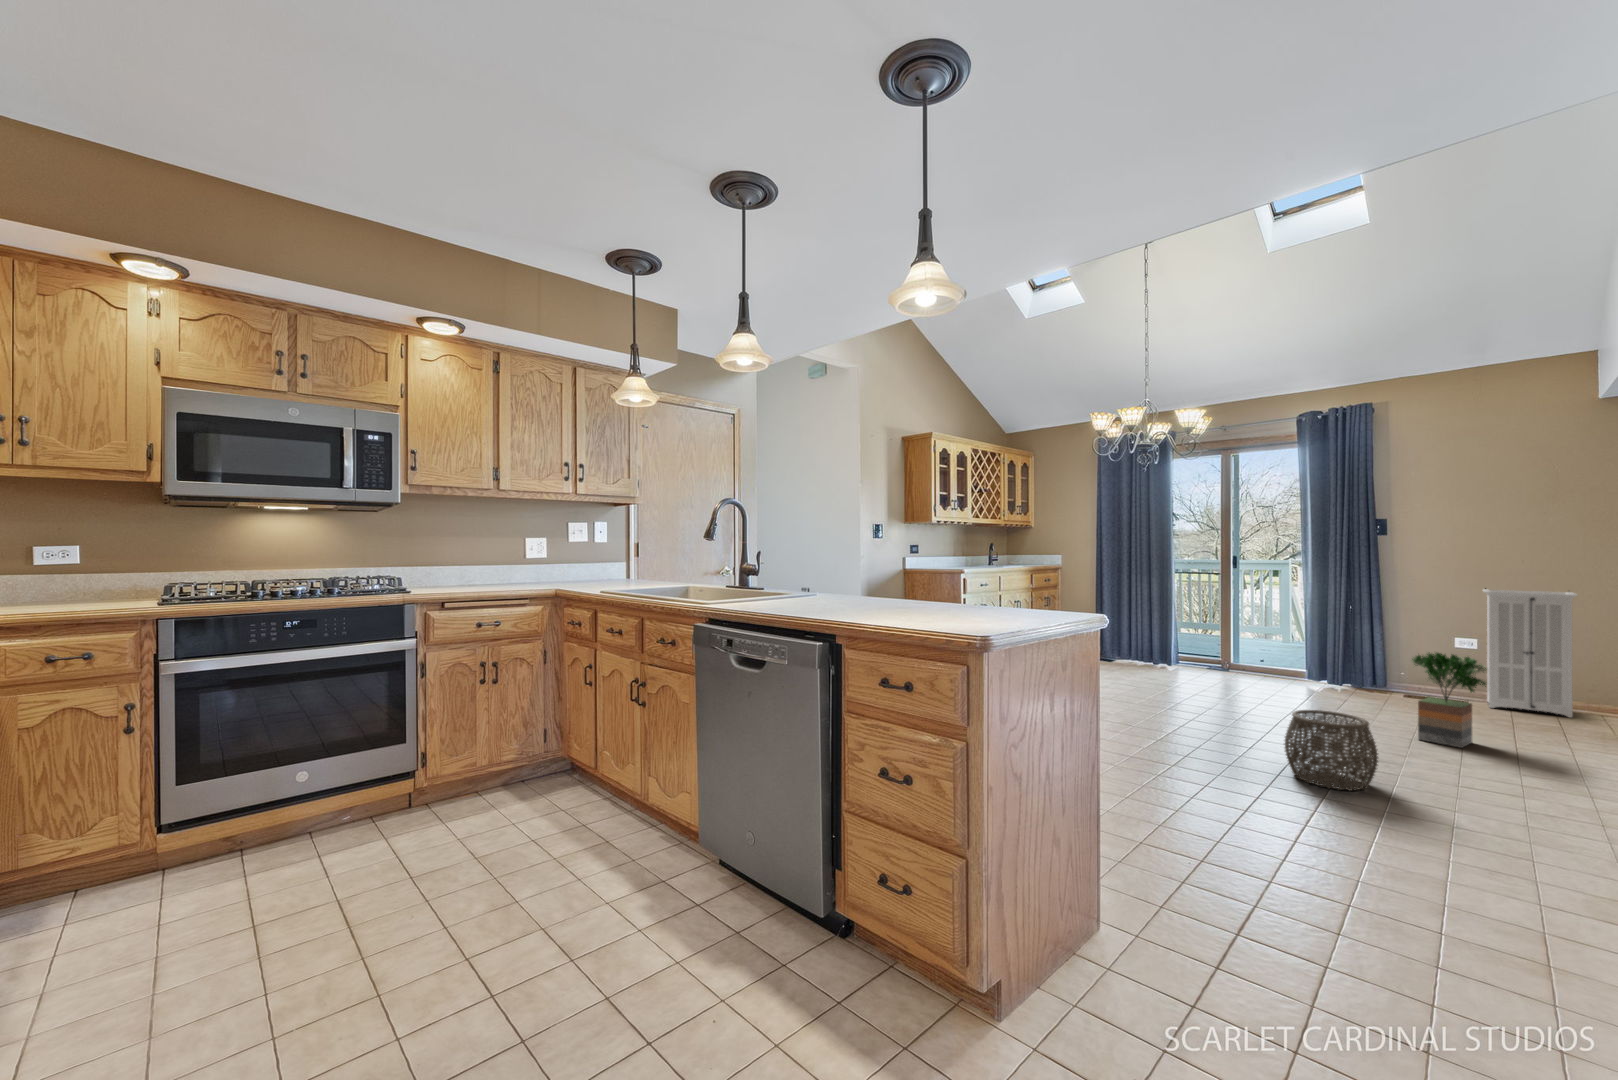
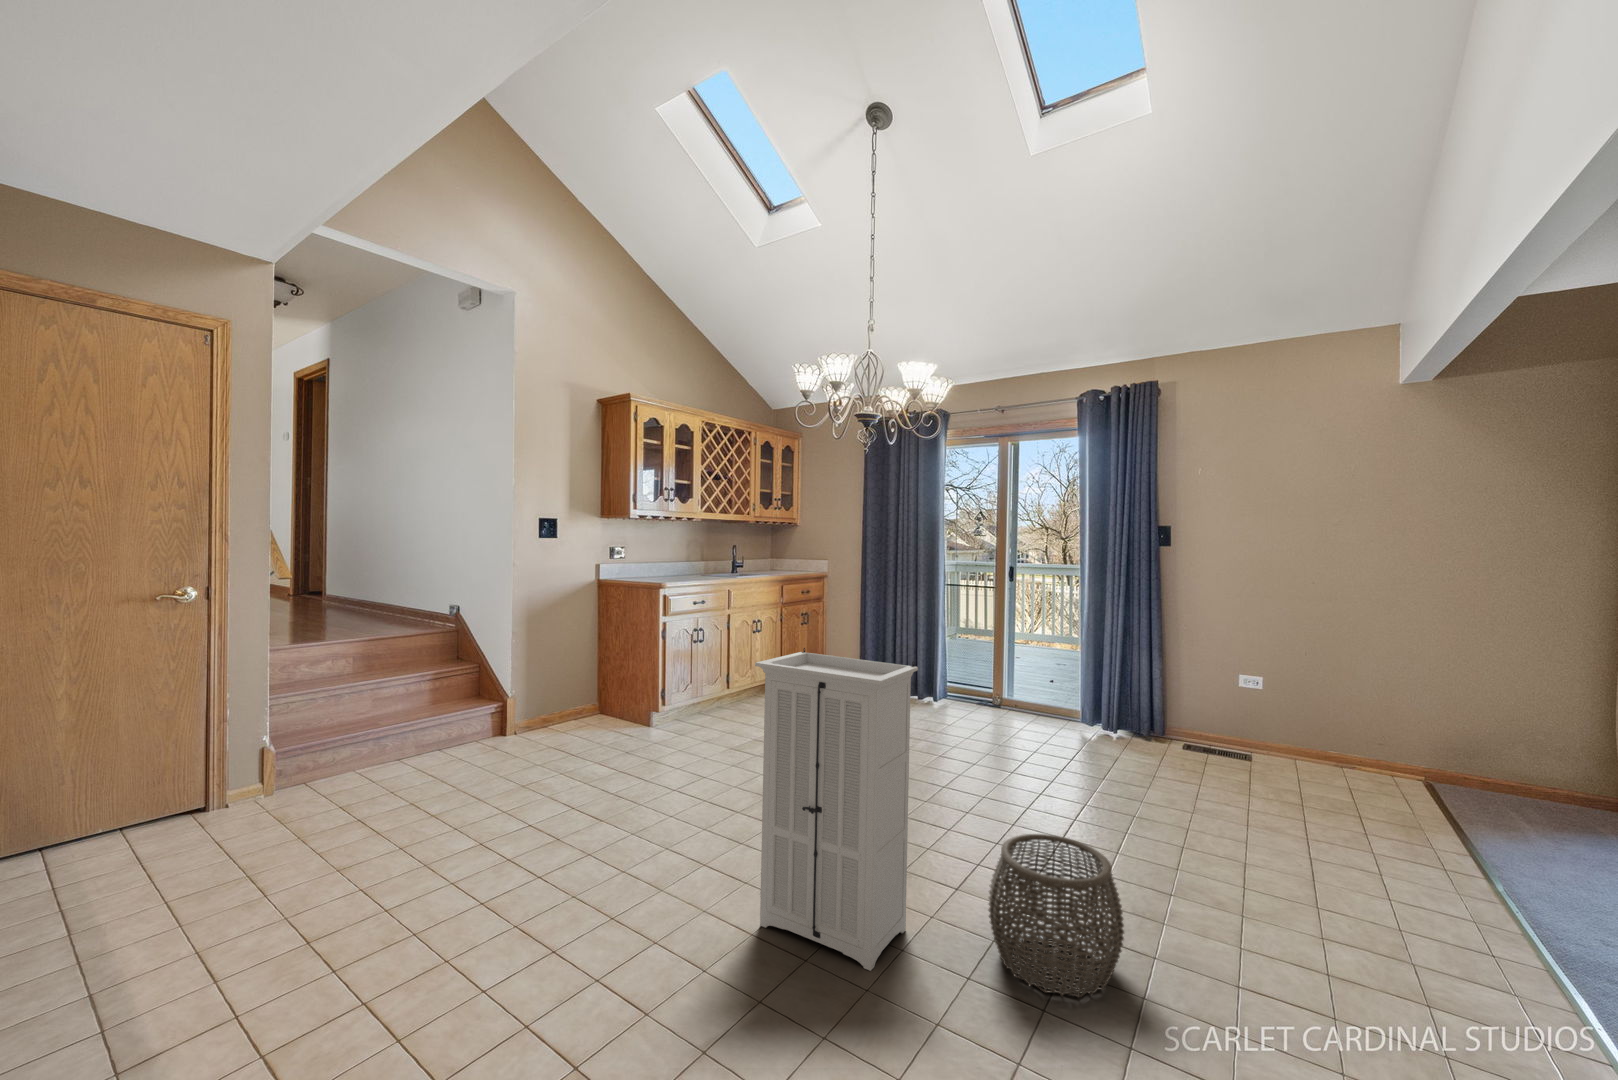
storage cabinet: present [1483,588,1577,718] -> present [755,648,918,971]
potted tree: present [1412,652,1487,748] -> none [1184,709,1281,852]

